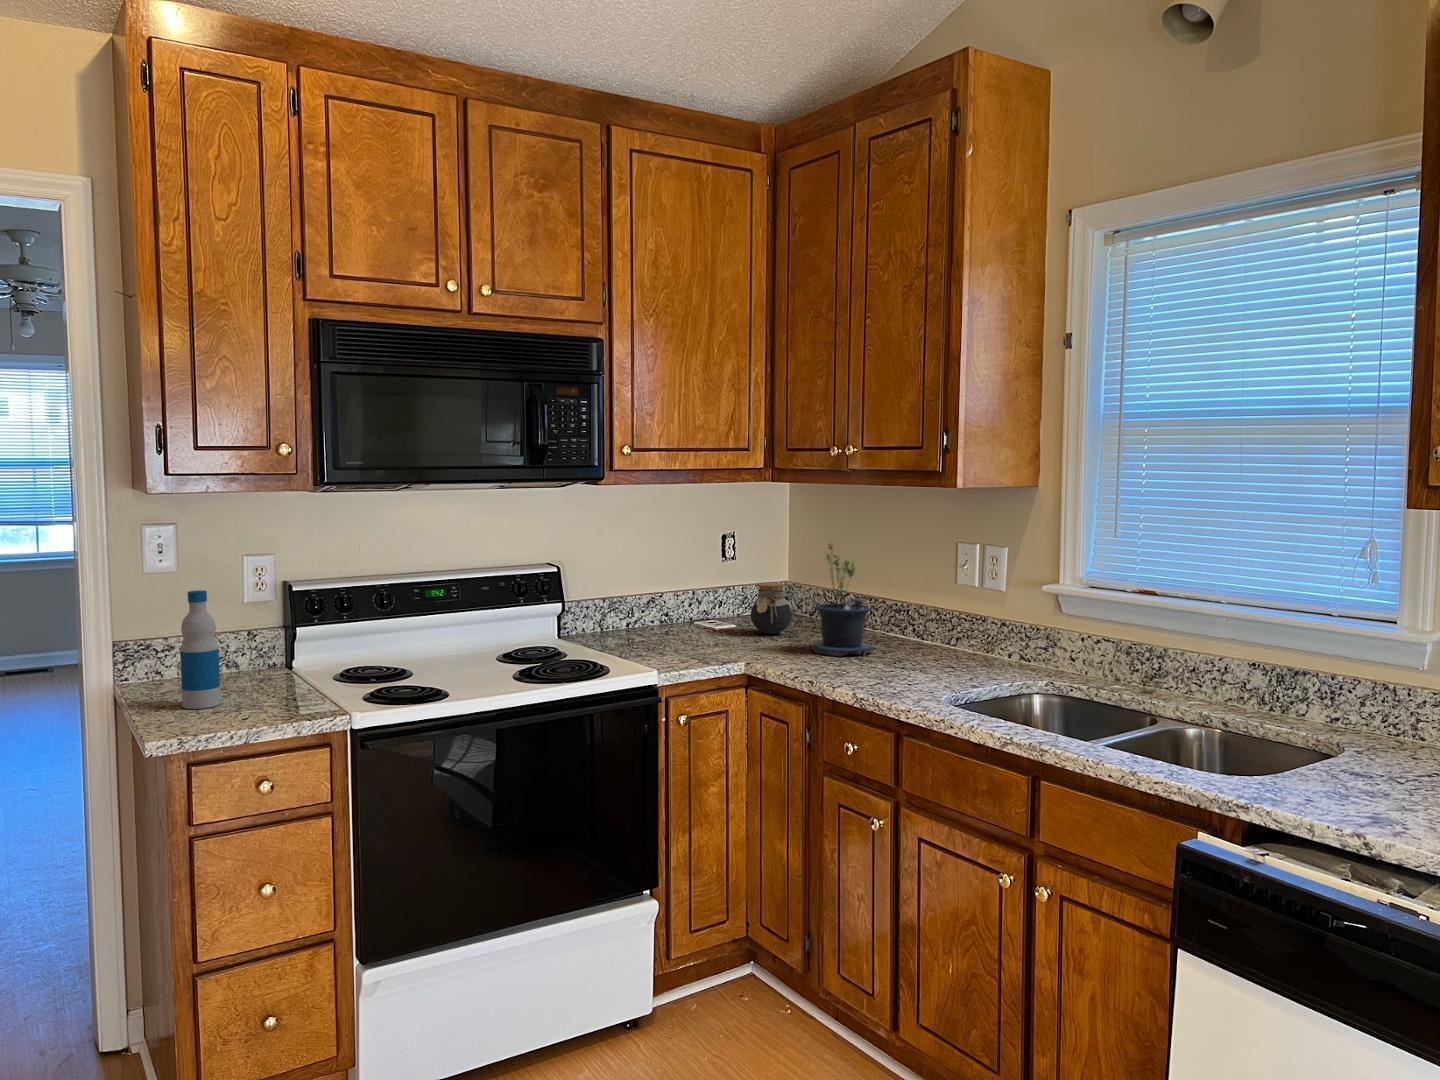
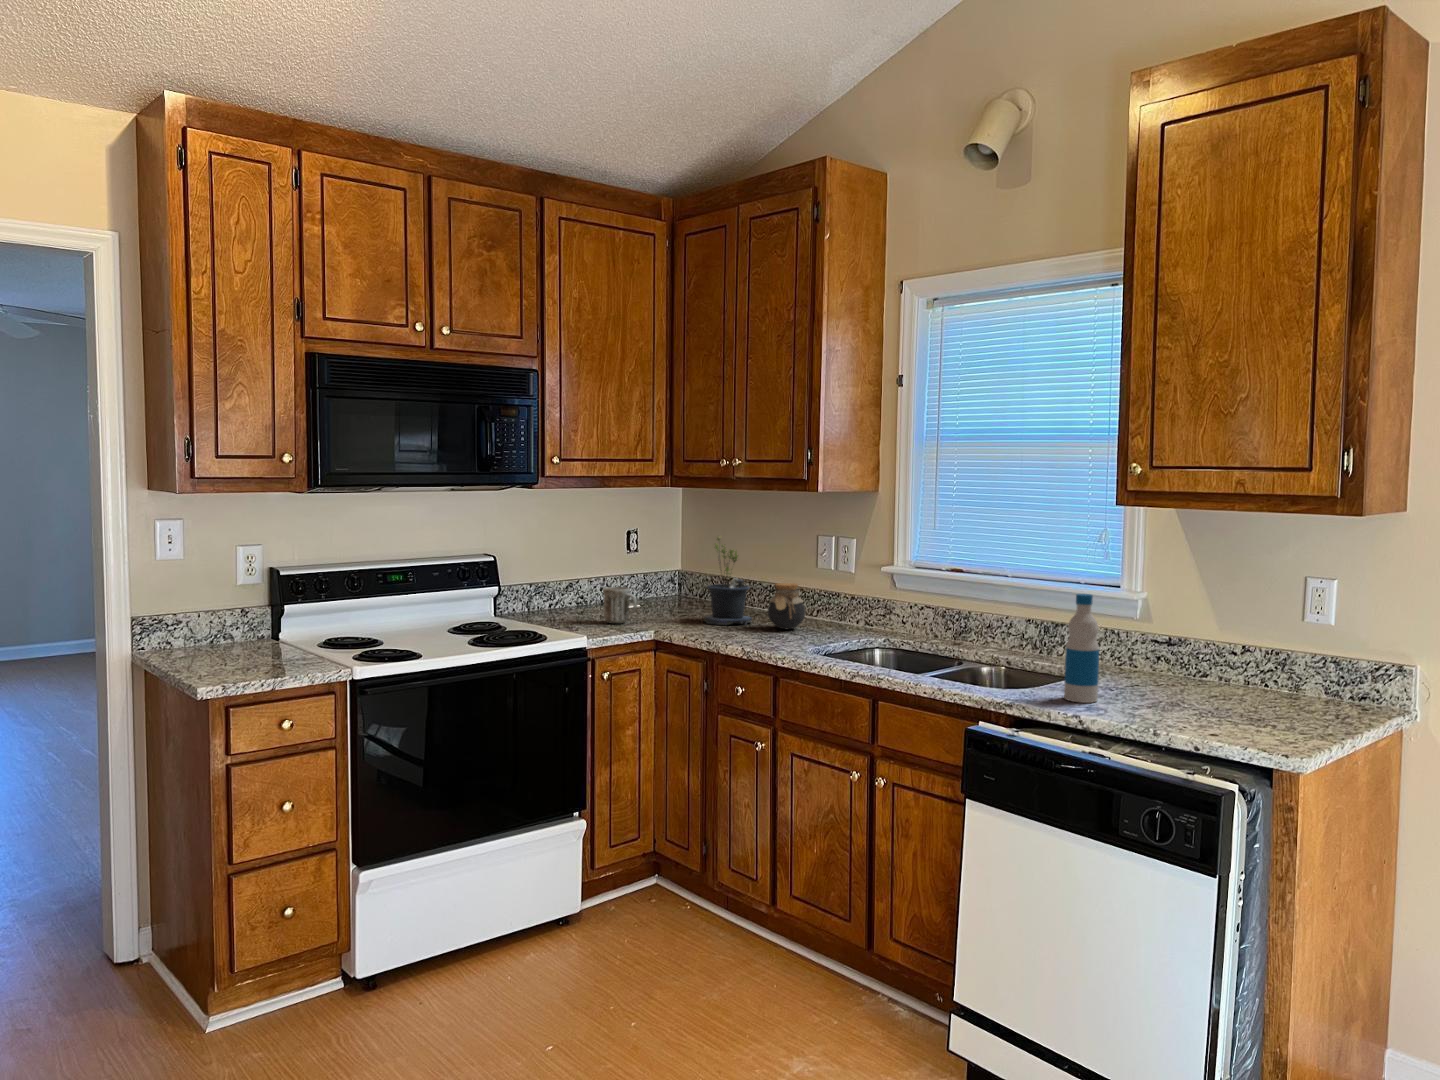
jar: present [751,583,792,634] -> present [768,583,805,629]
bottle: present [180,590,221,709] -> present [1064,594,1099,703]
mug: none [687,606,729,651] -> present [603,587,637,623]

